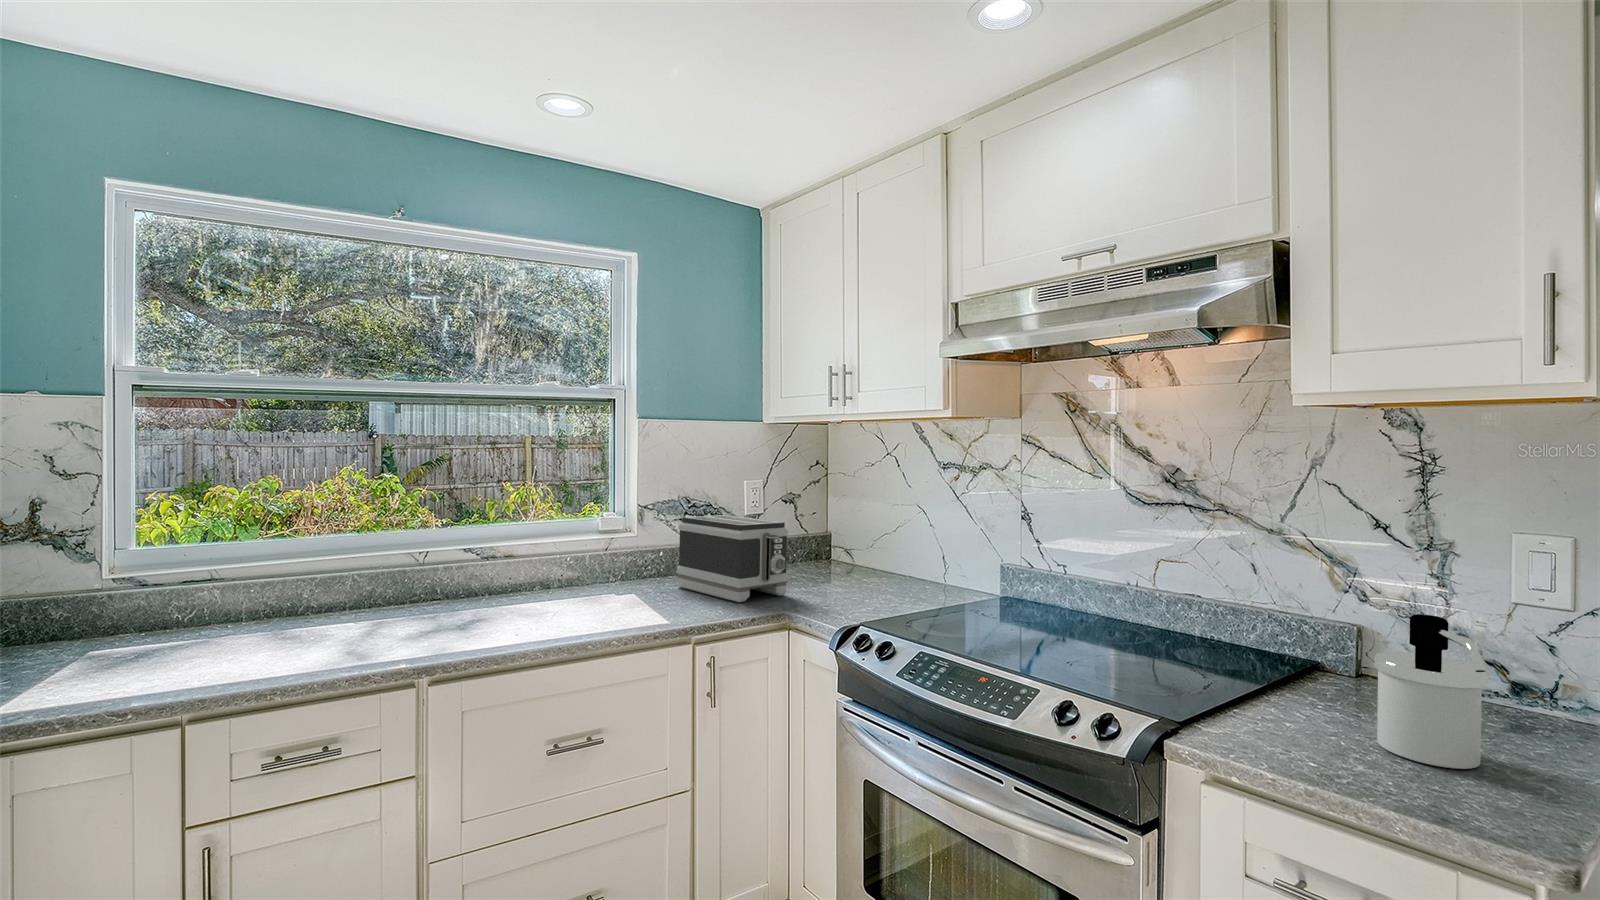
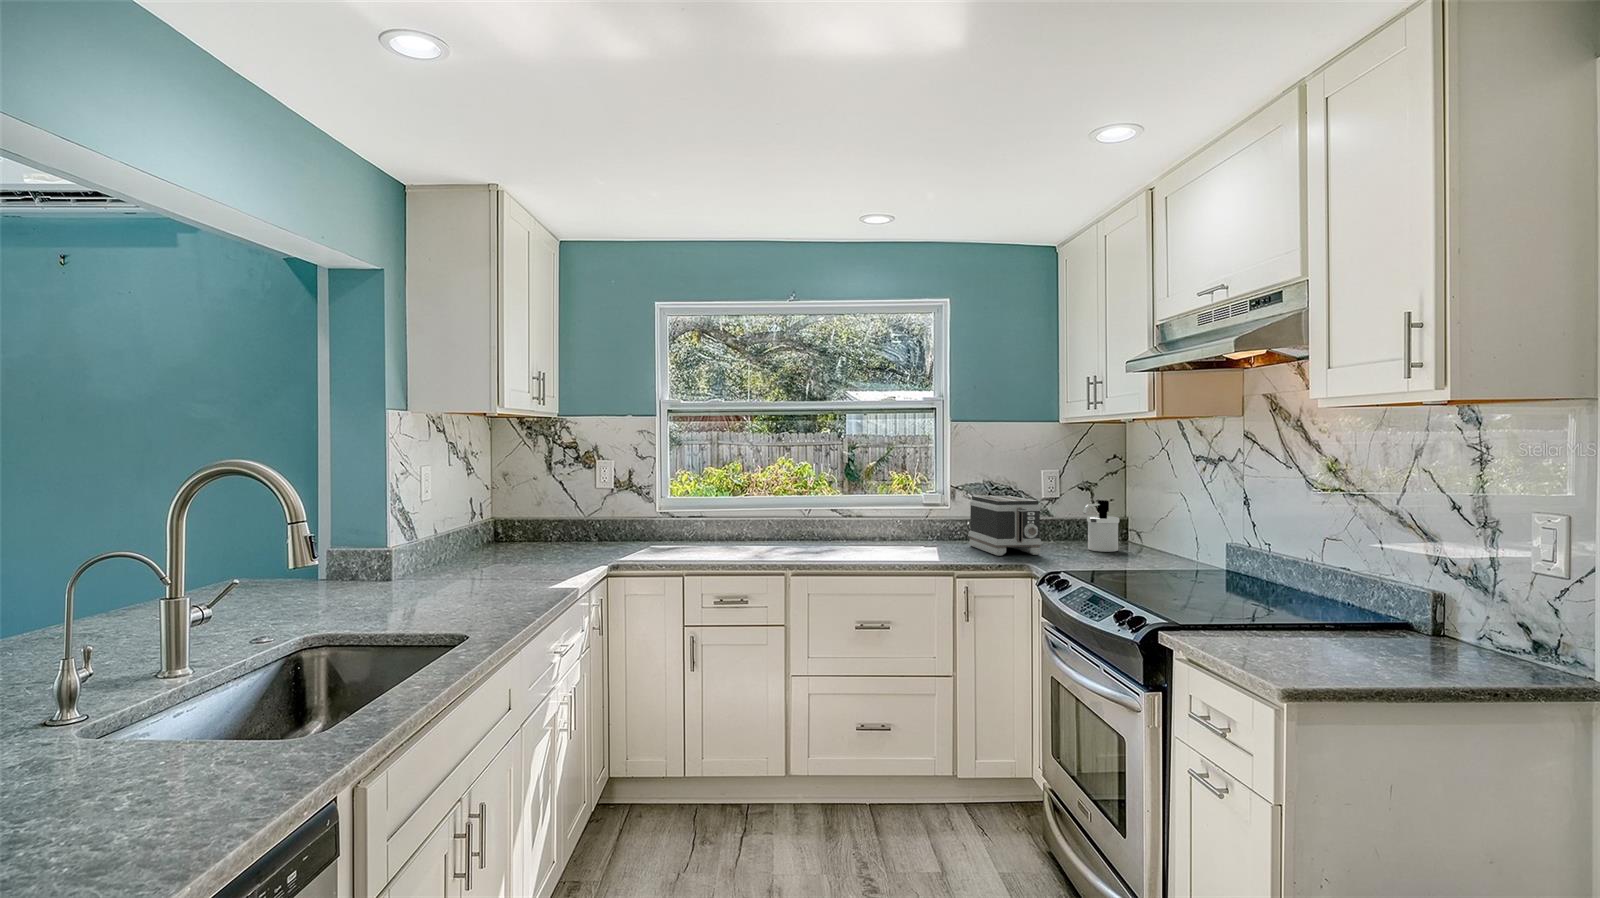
soap dispenser: present [1374,614,1486,769] -> present [1083,500,1119,552]

